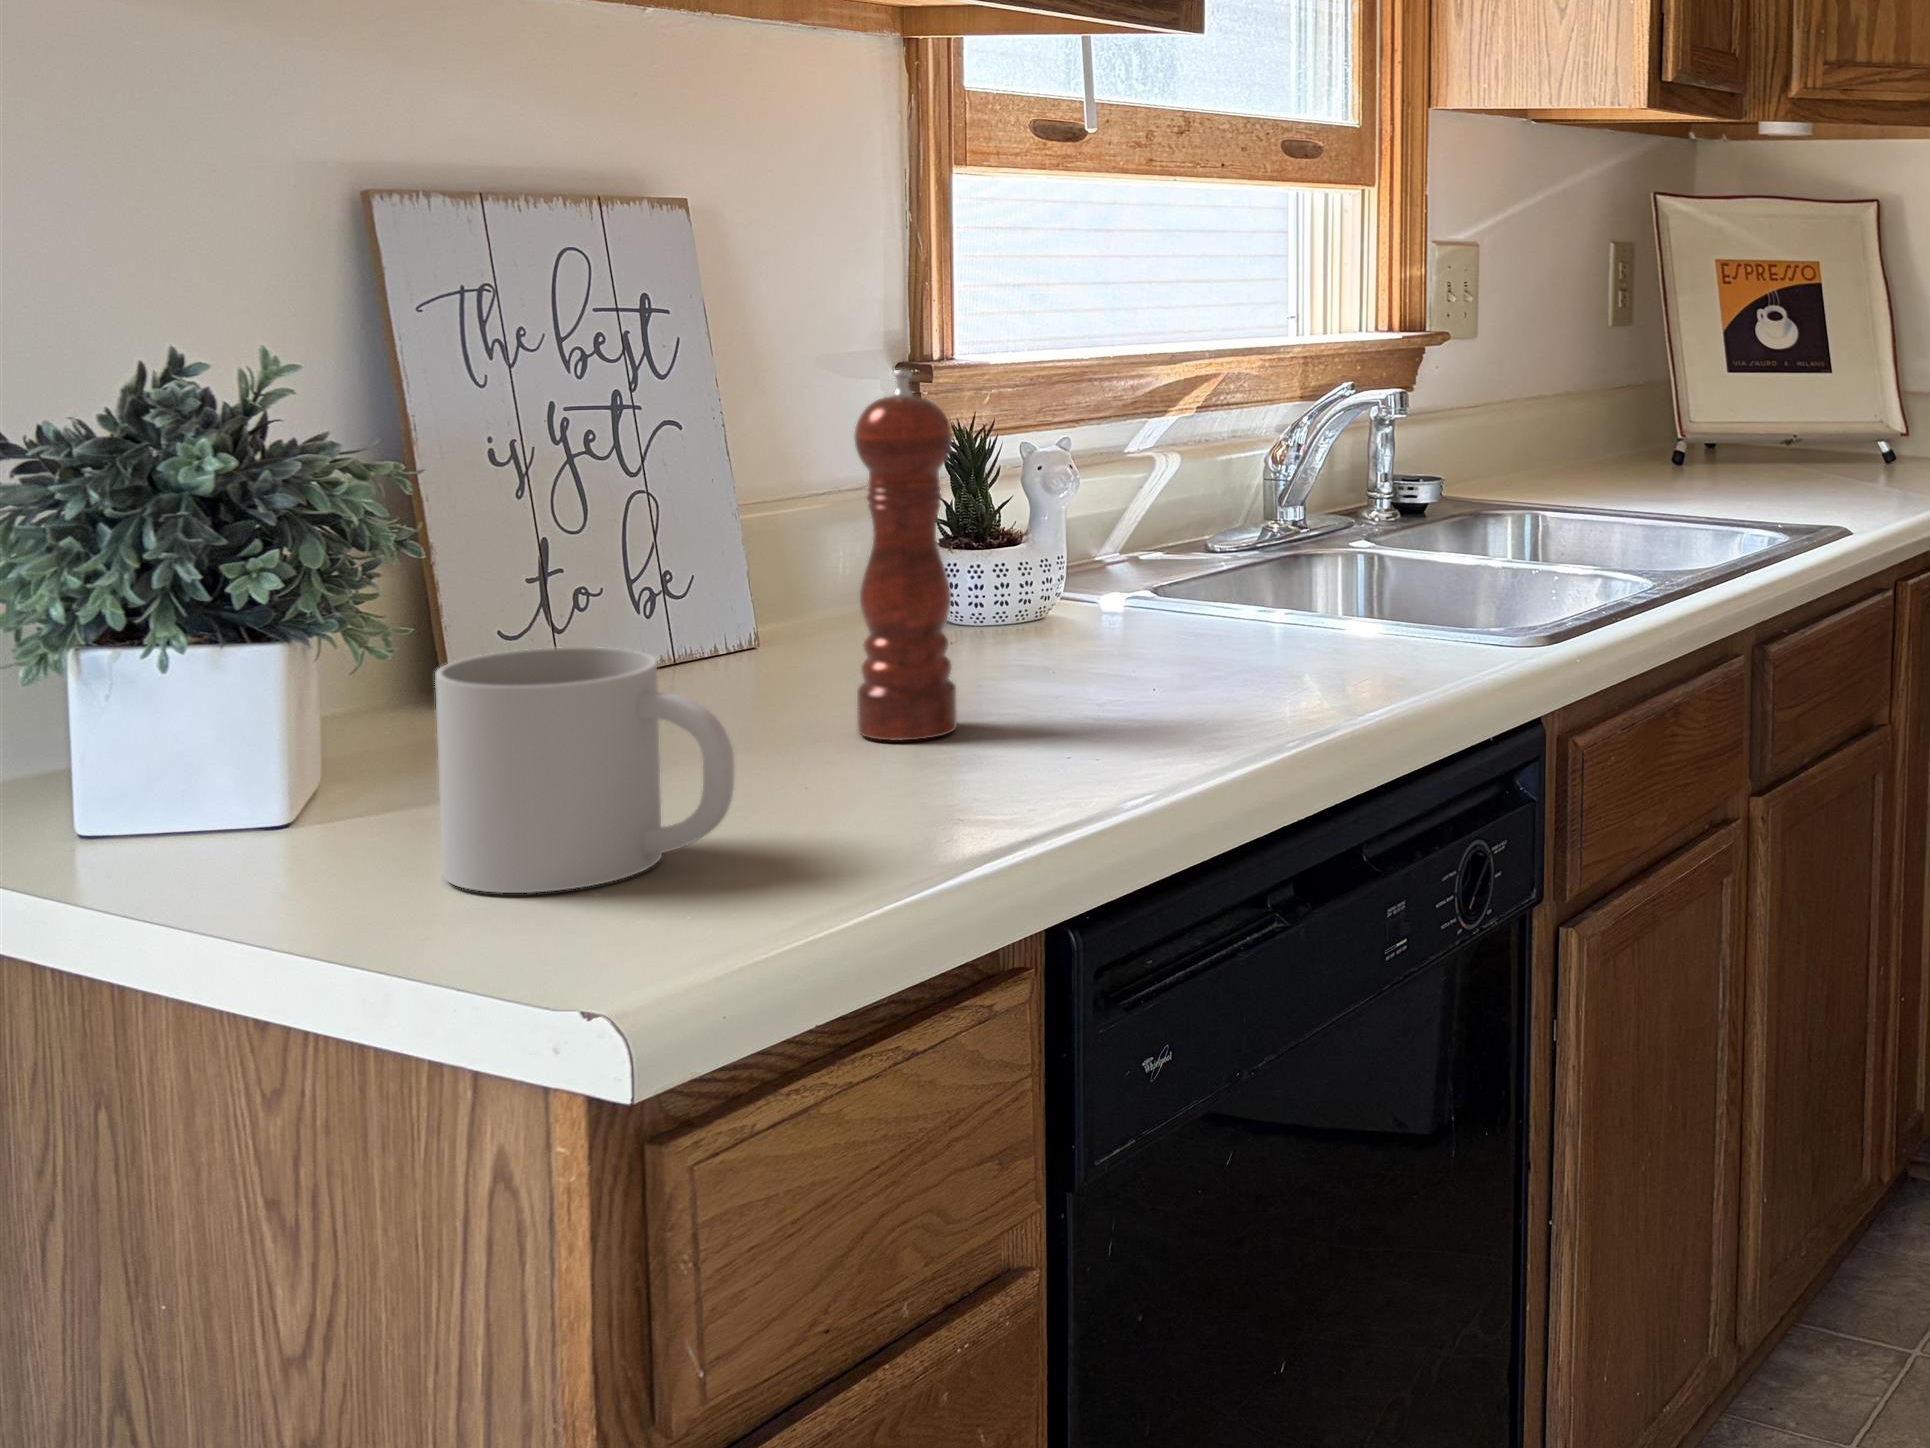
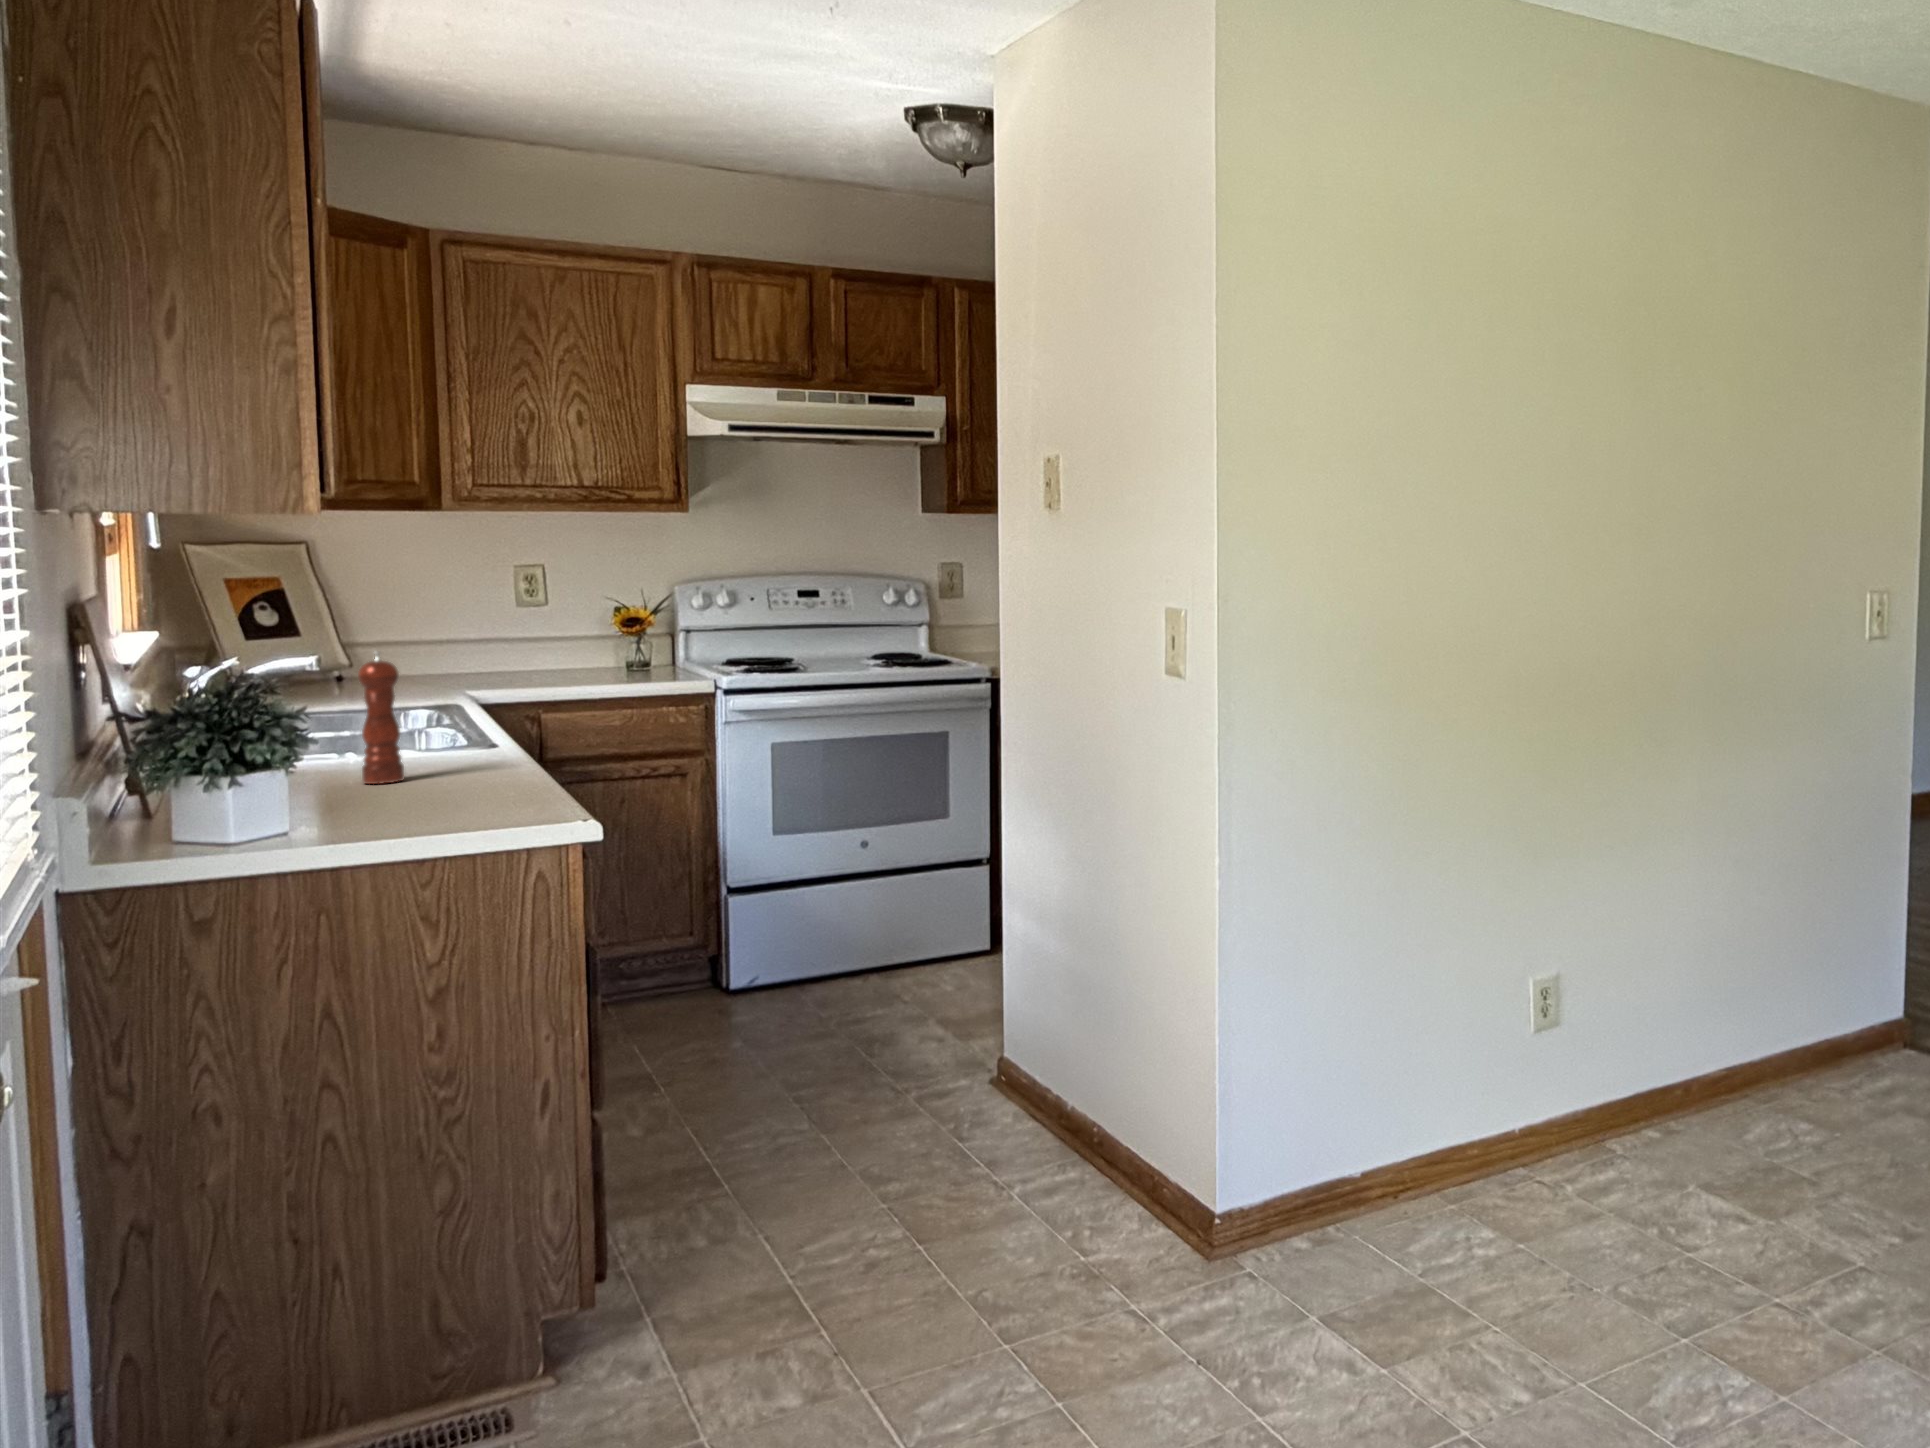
mug: present [435,647,734,893] -> none [397,738,498,808]

